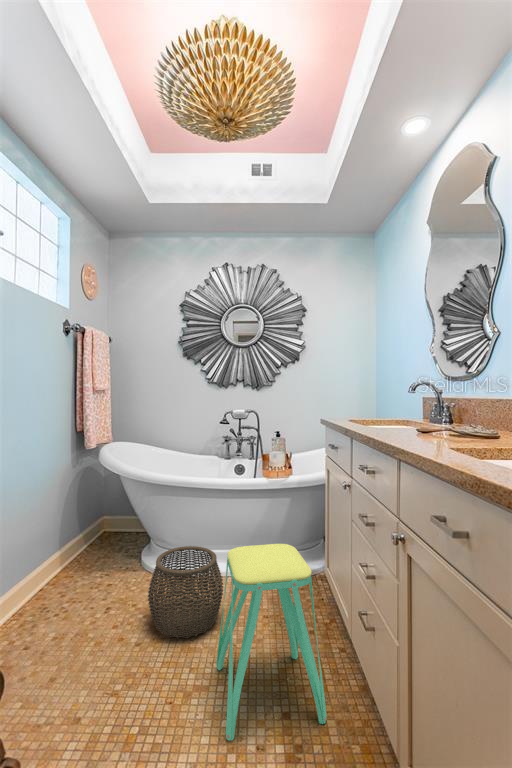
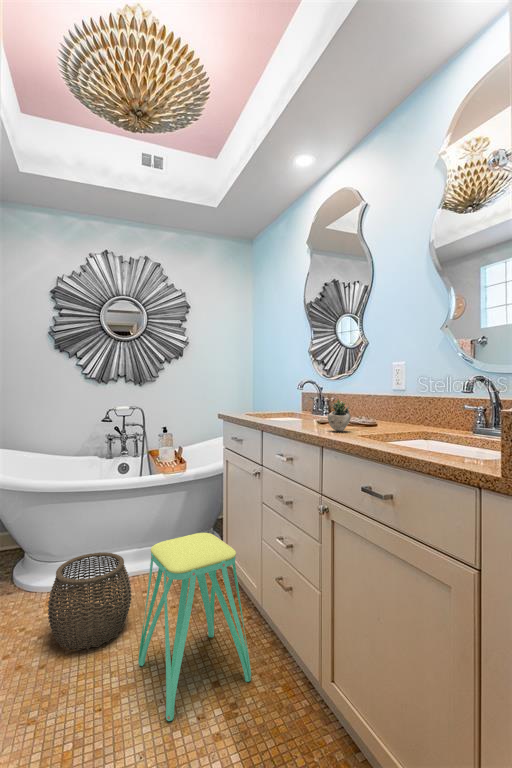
succulent plant: none [420,400,484,445] -> present [328,395,374,431]

